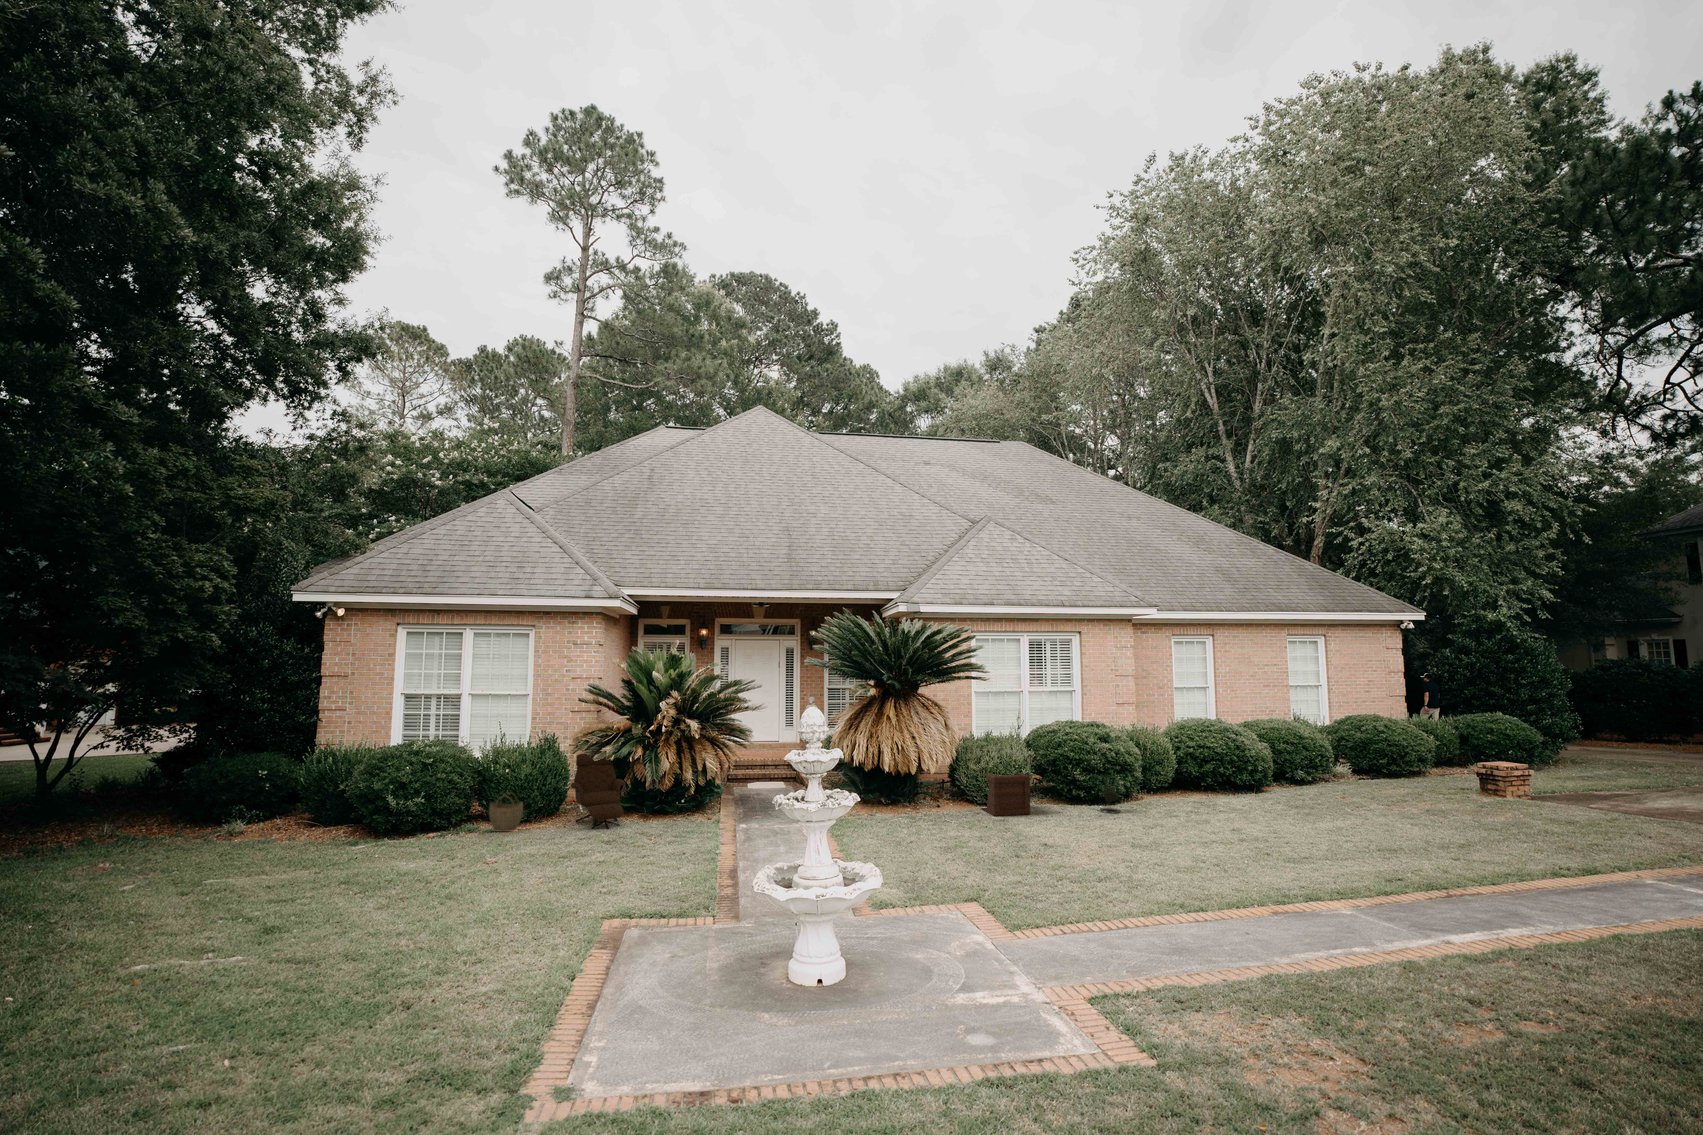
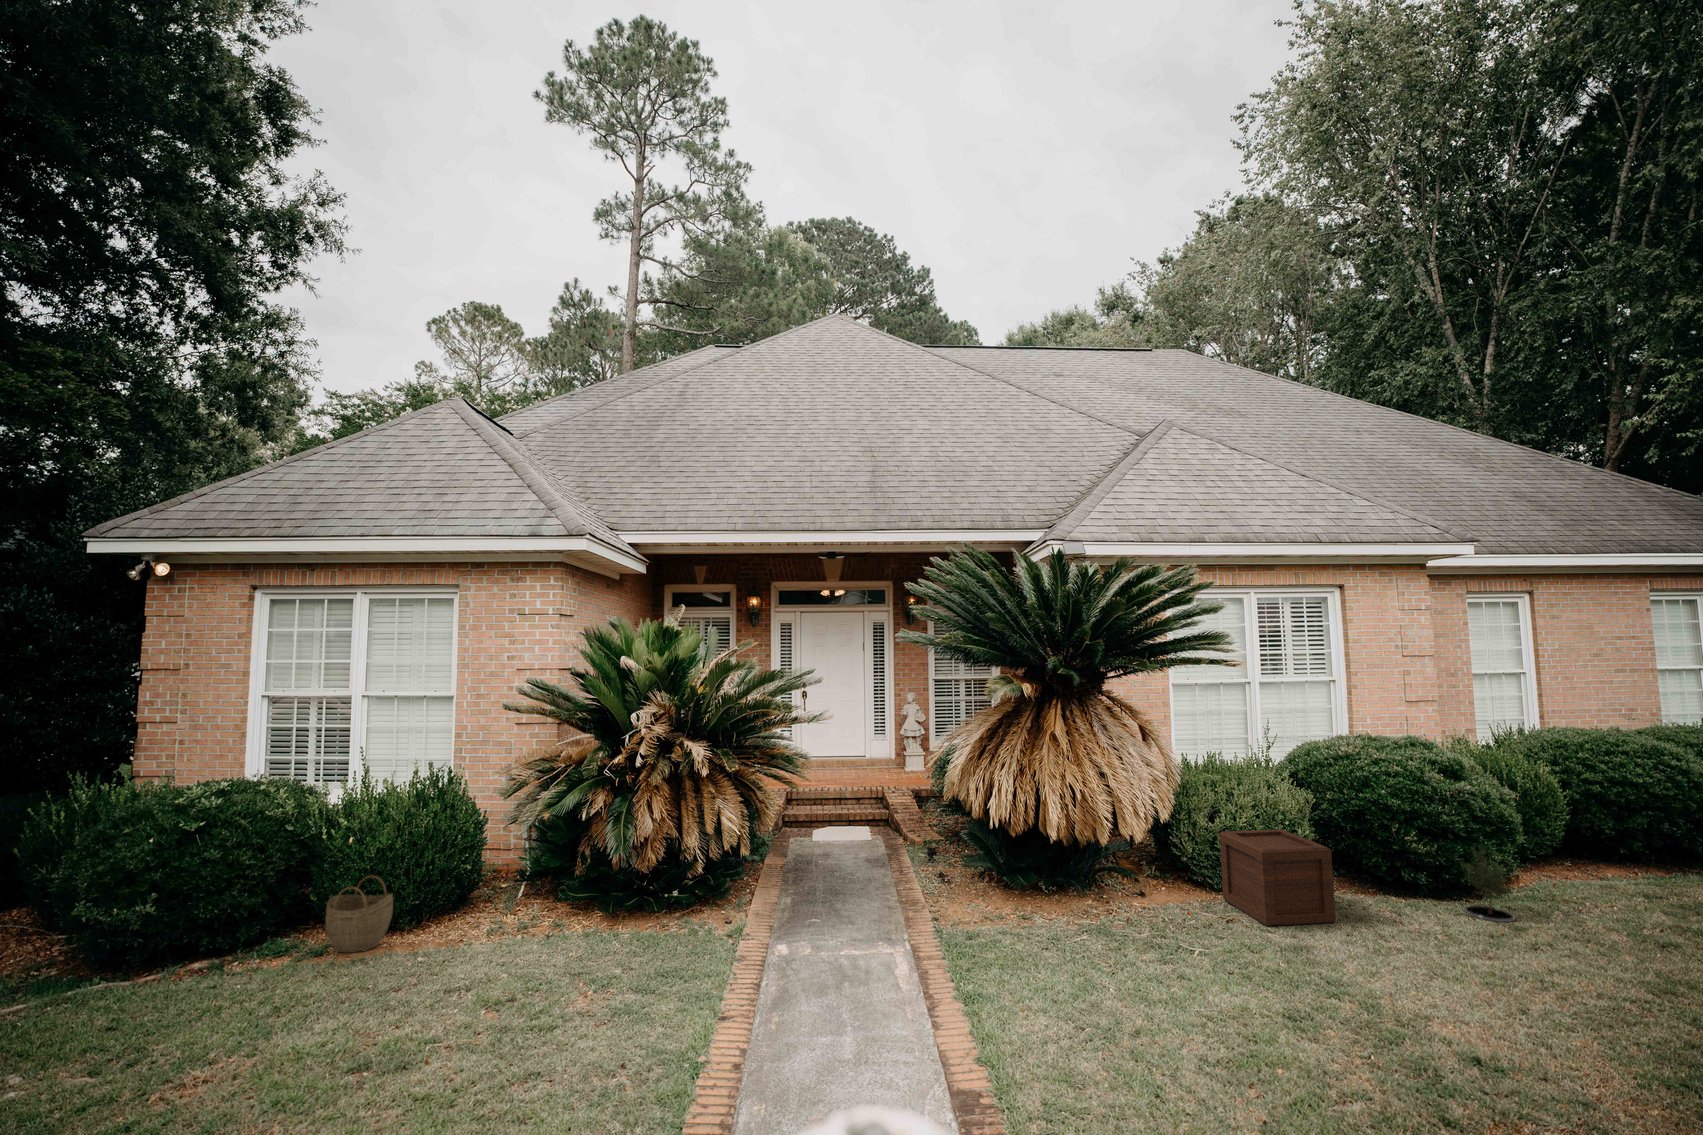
lounge chair: present [571,753,625,829] -> none [488,795,587,951]

